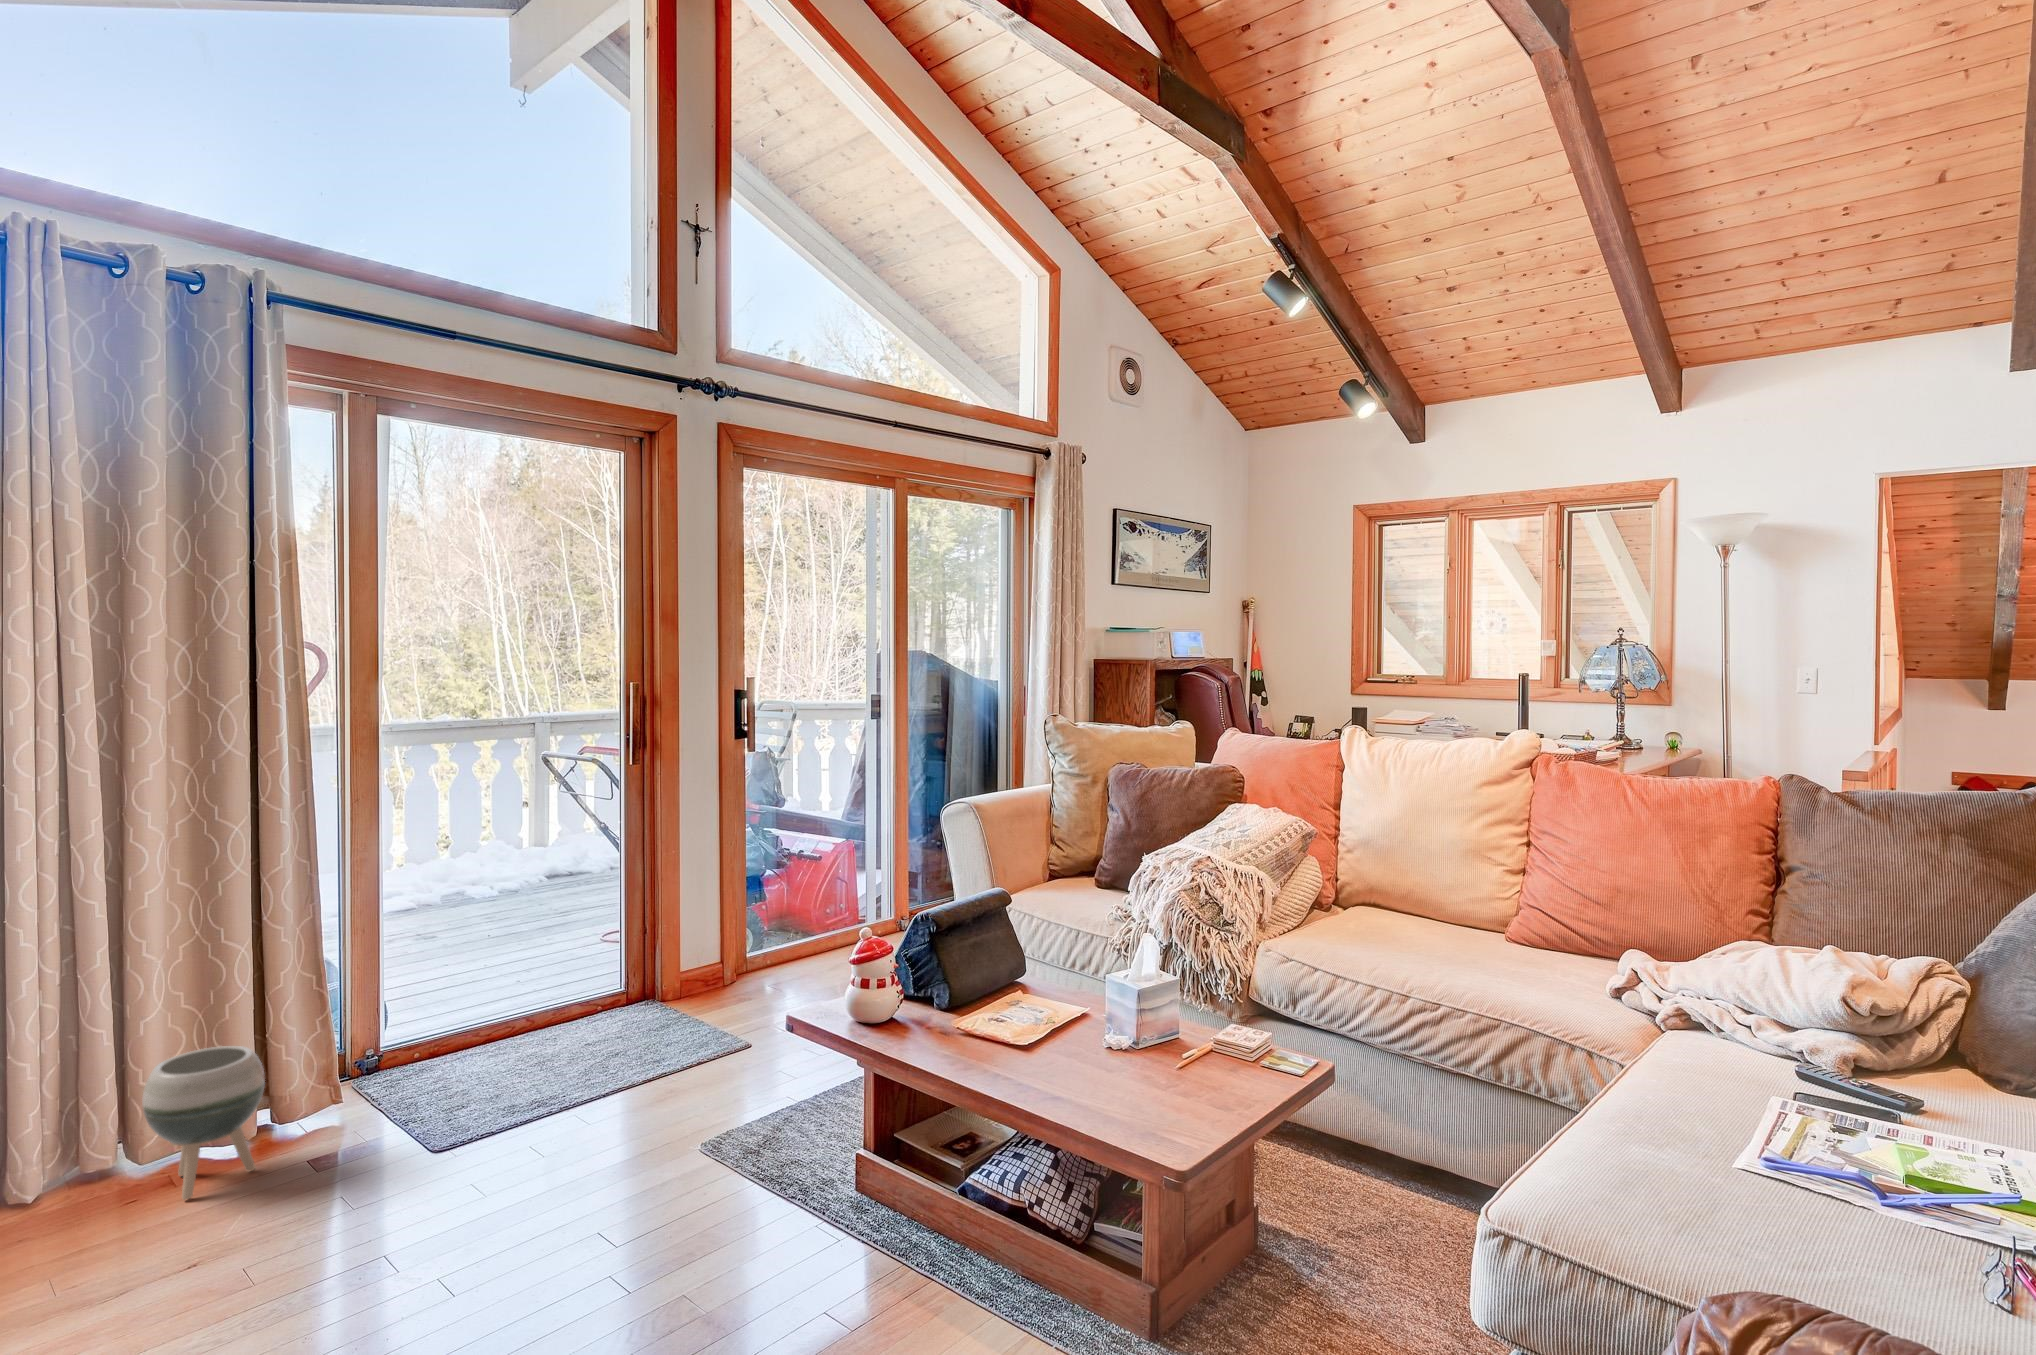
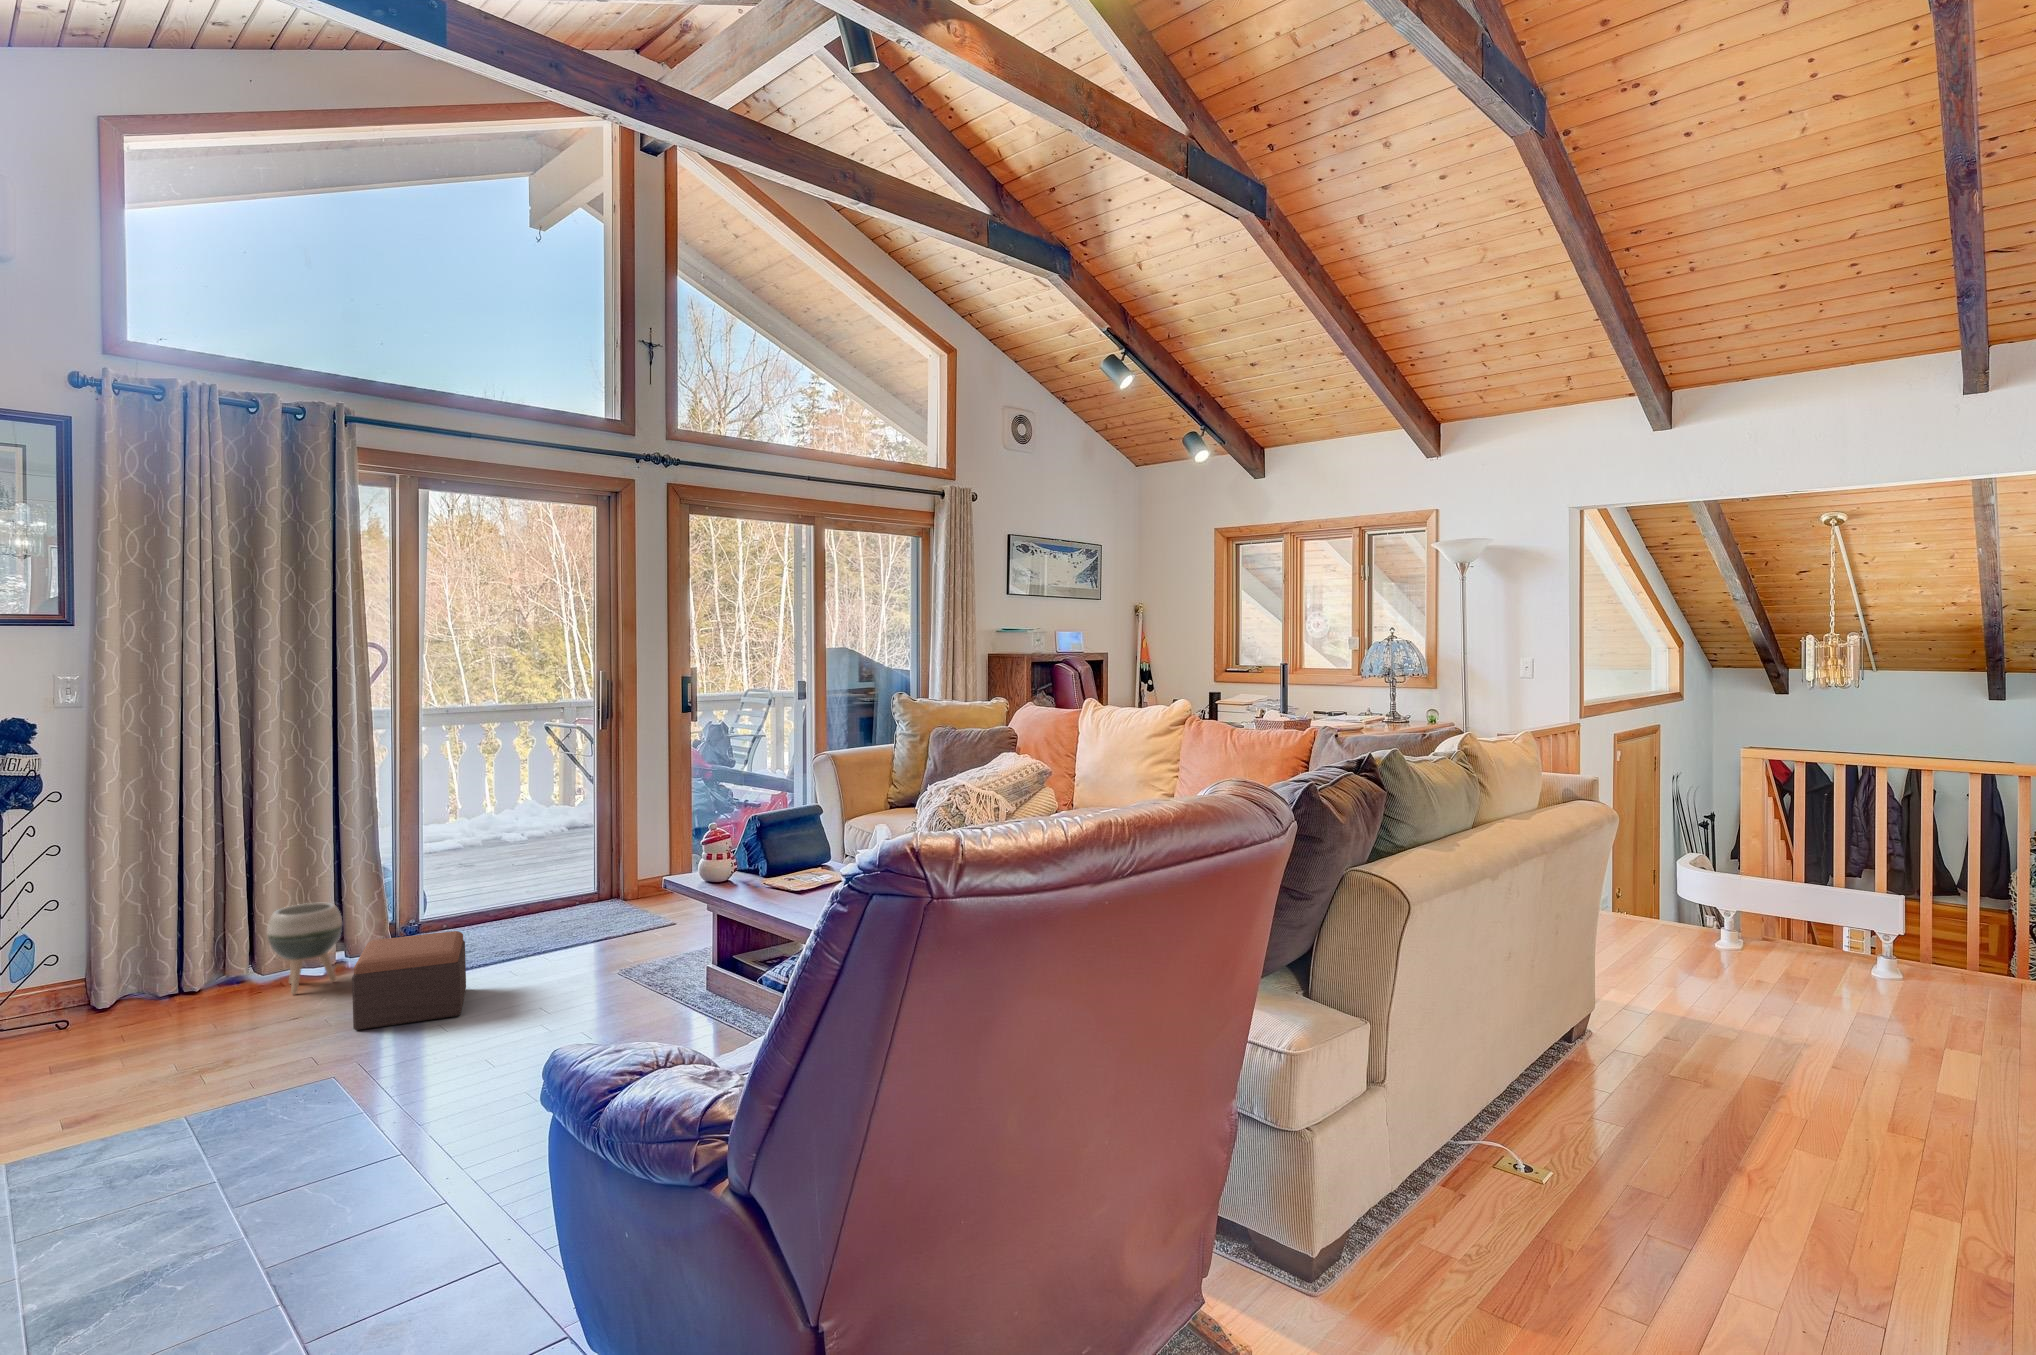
footstool: none [286,1095,464,1284] -> present [352,931,466,1030]

